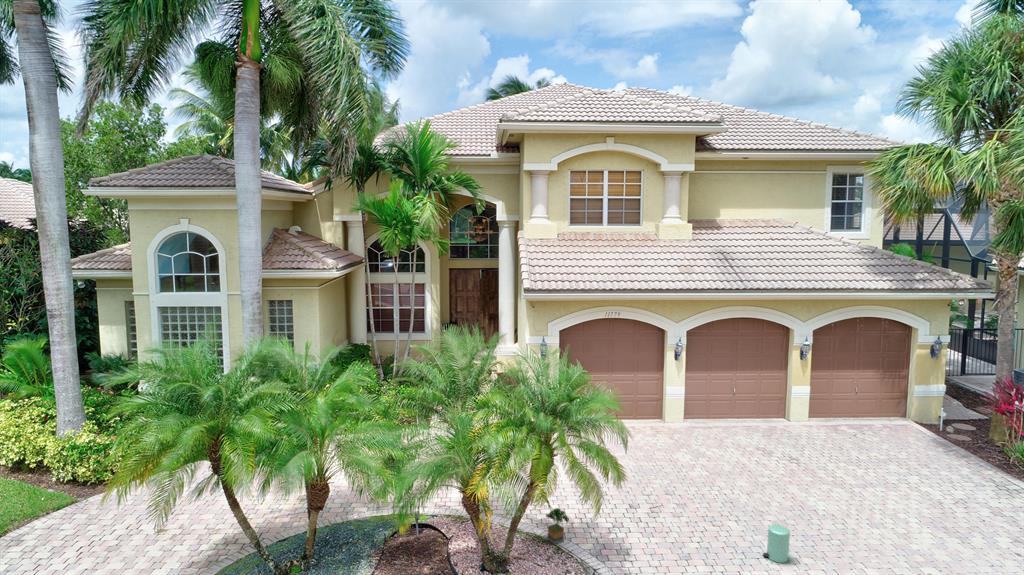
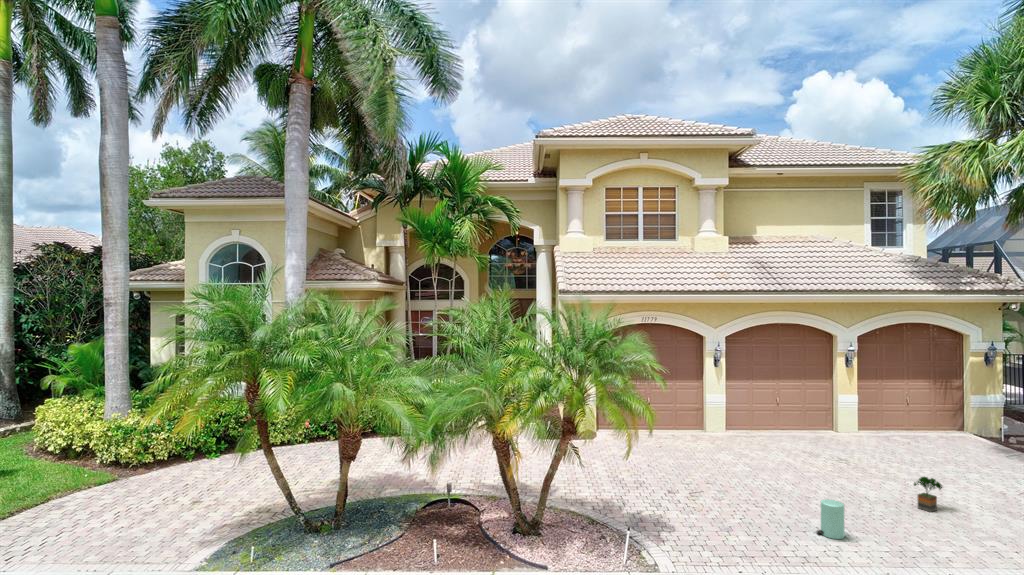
potted tree: present [546,508,569,544] -> present [914,477,942,512]

